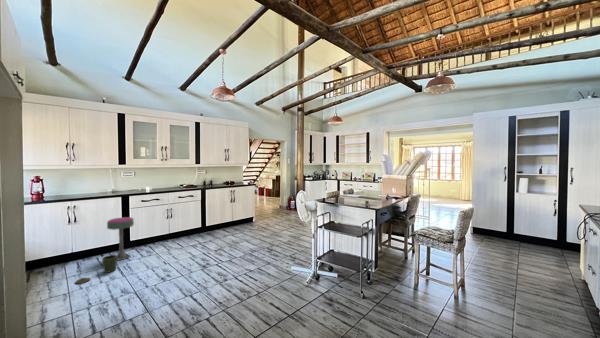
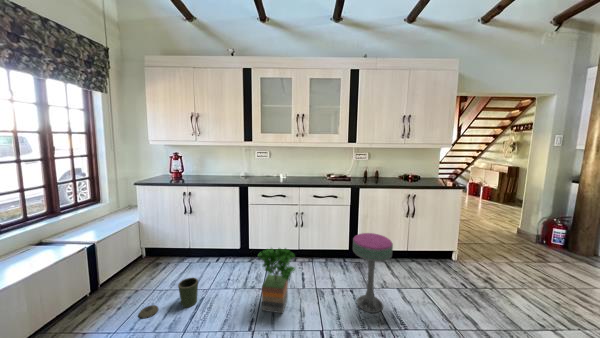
bar stool: present [107,217,134,260] -> present [353,233,393,313]
potted tree: none [159,223,185,259] -> present [258,248,295,313]

